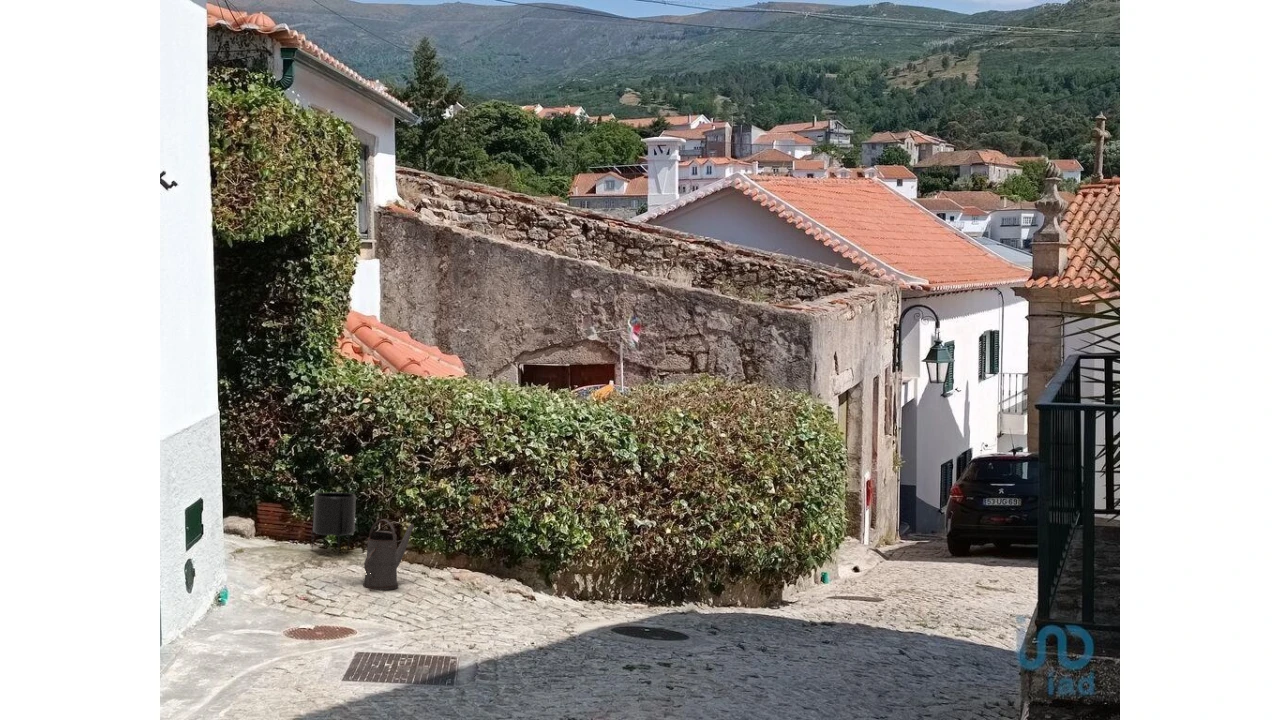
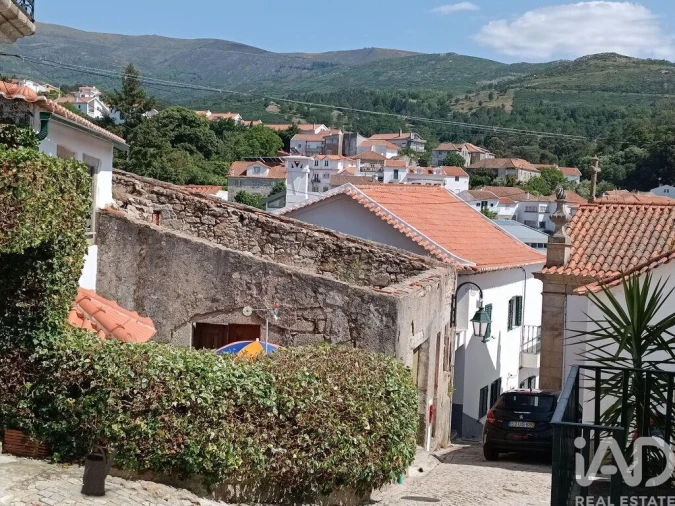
planter: present [312,492,356,554] -> none [44,424,77,470]

